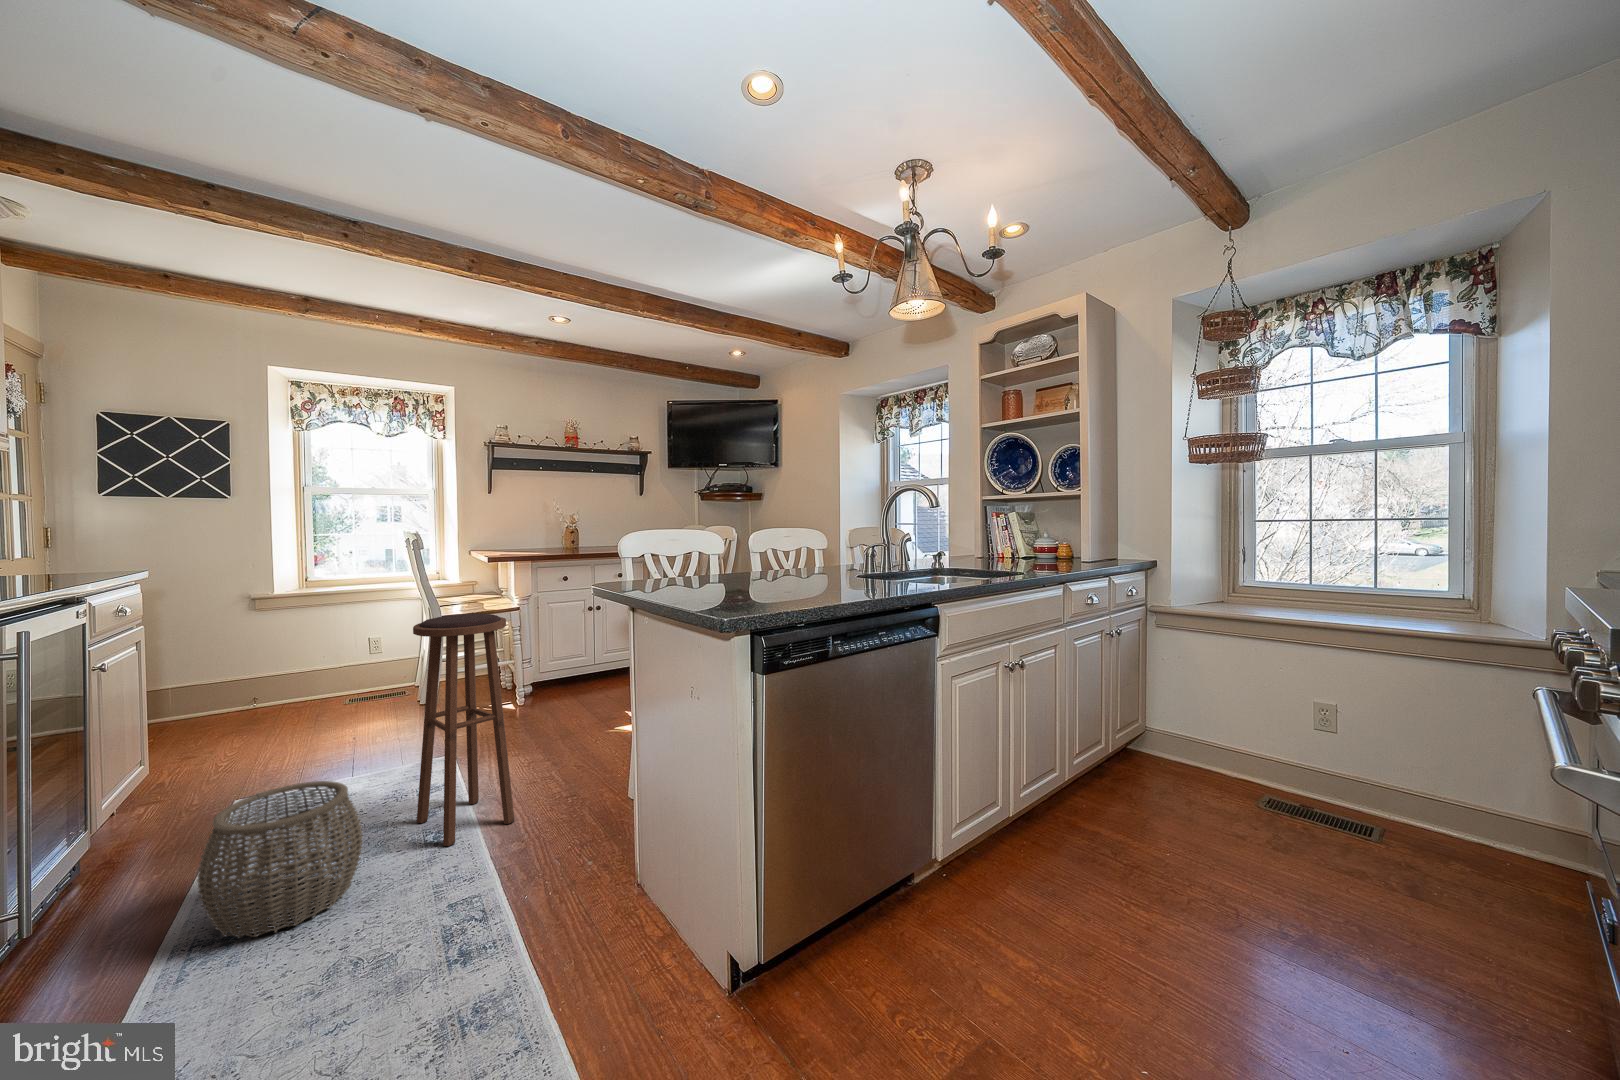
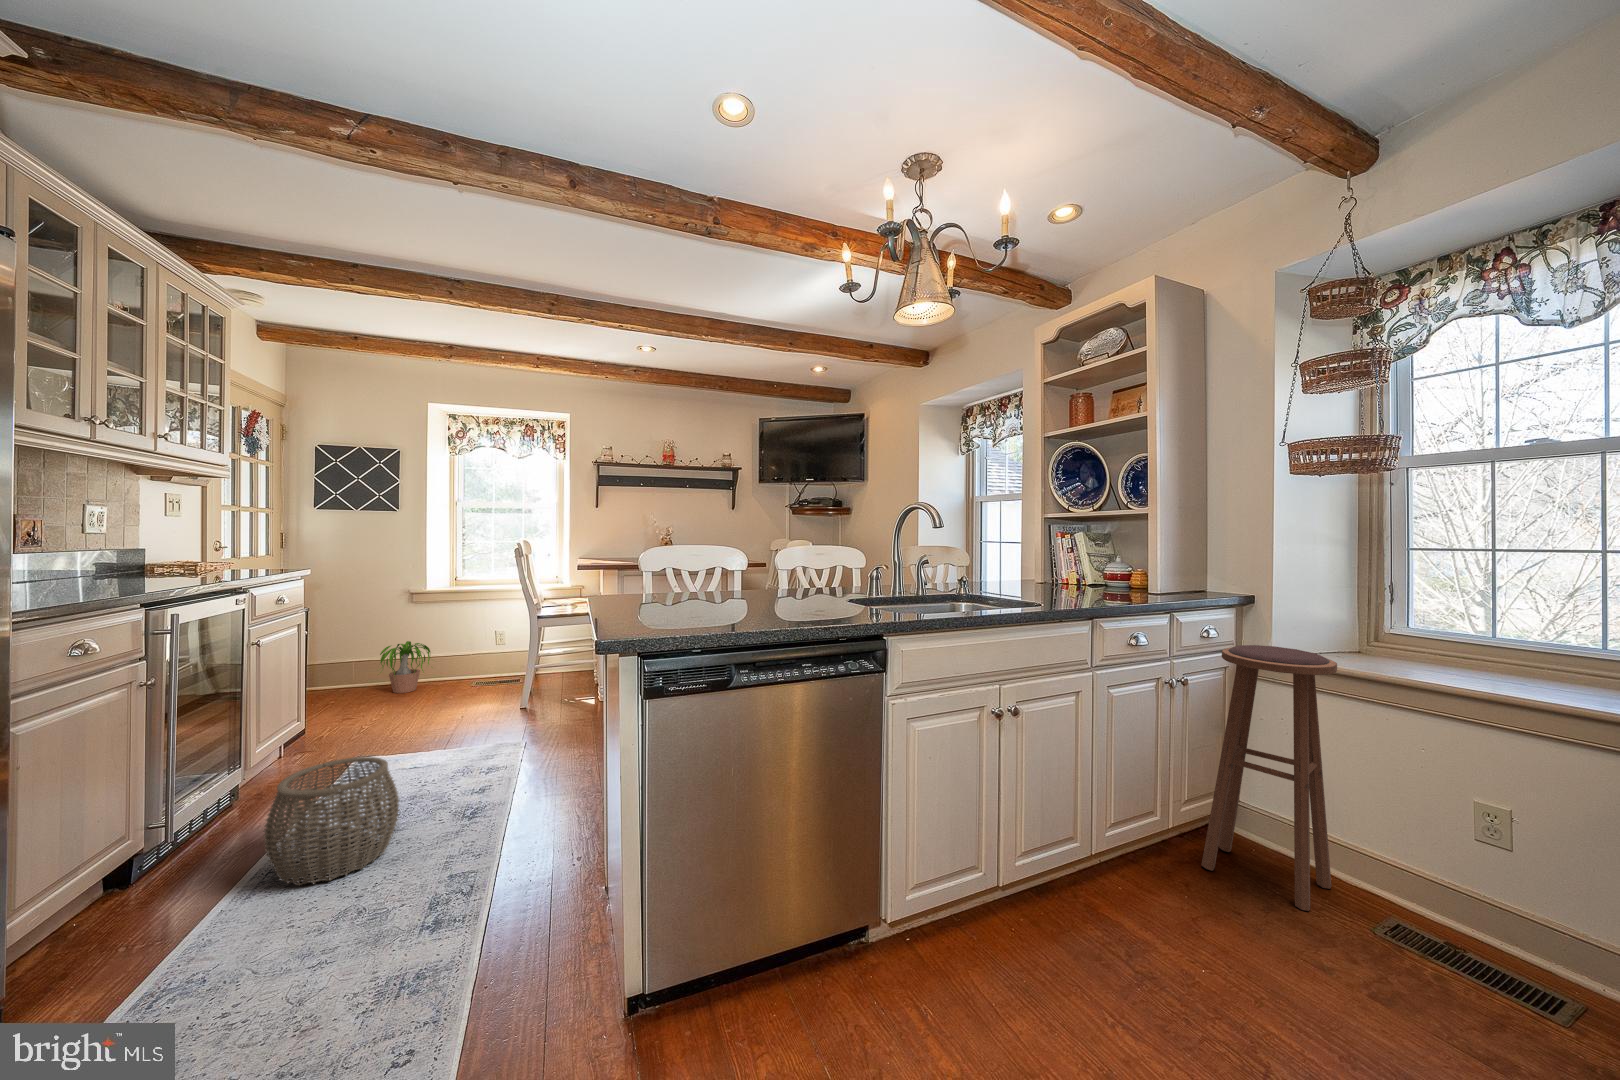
stool: present [413,614,514,846] -> present [1201,645,1337,911]
potted plant: none [197,659,296,723] -> present [380,641,431,693]

